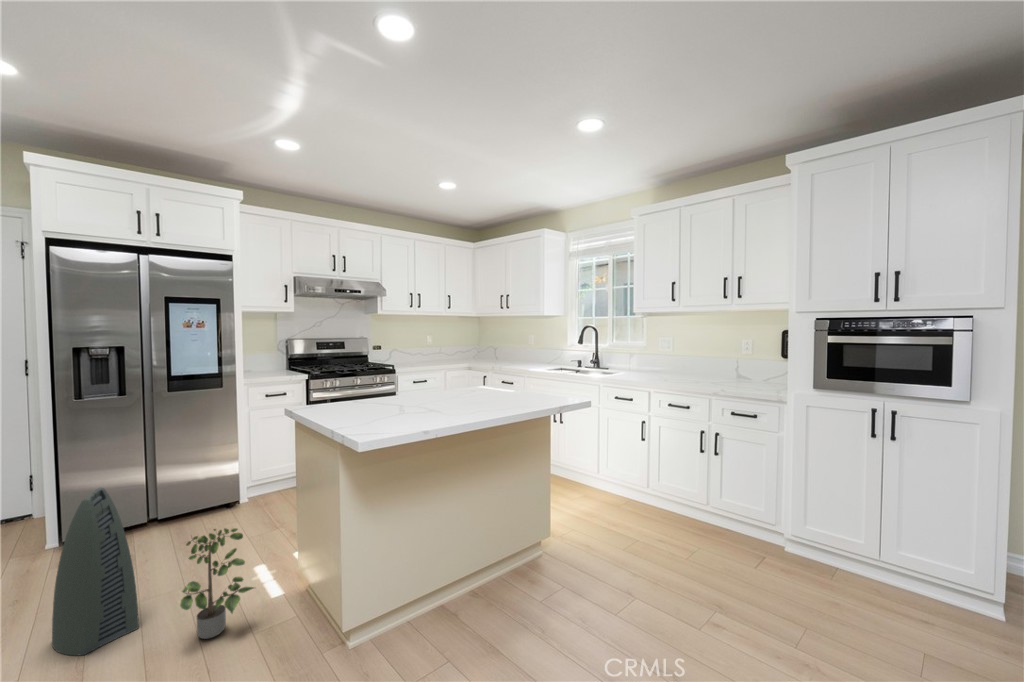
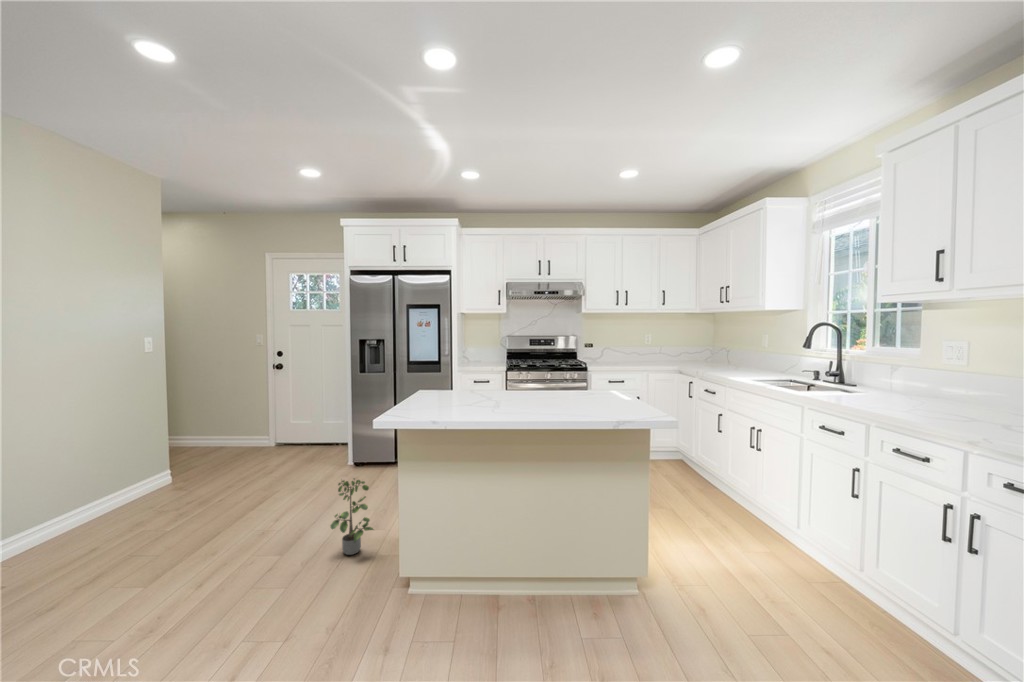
air purifier: present [52,488,139,656] -> none [294,435,334,537]

